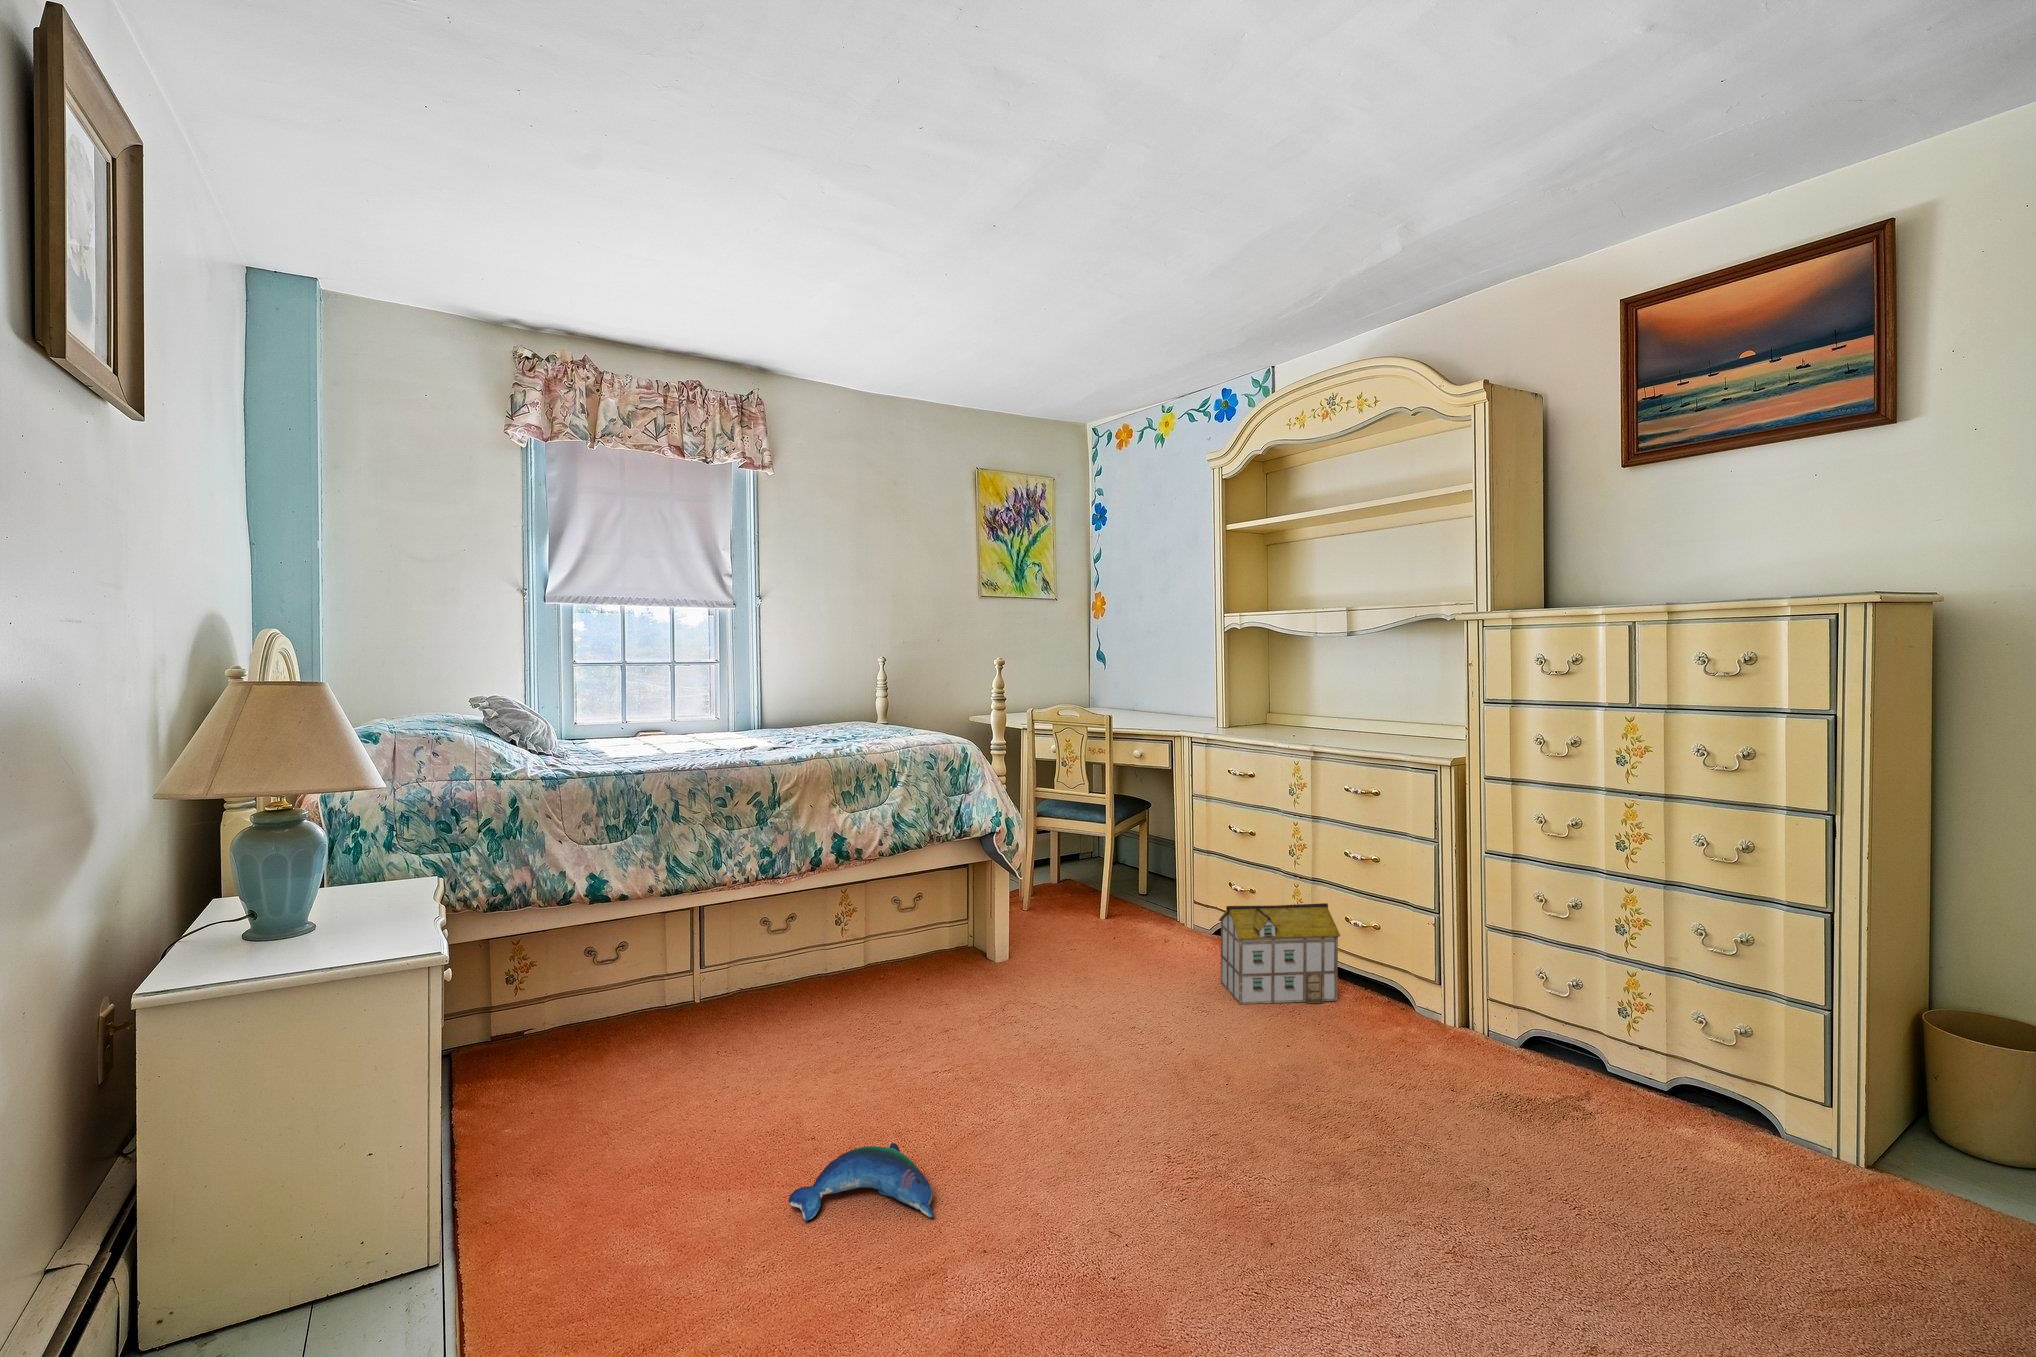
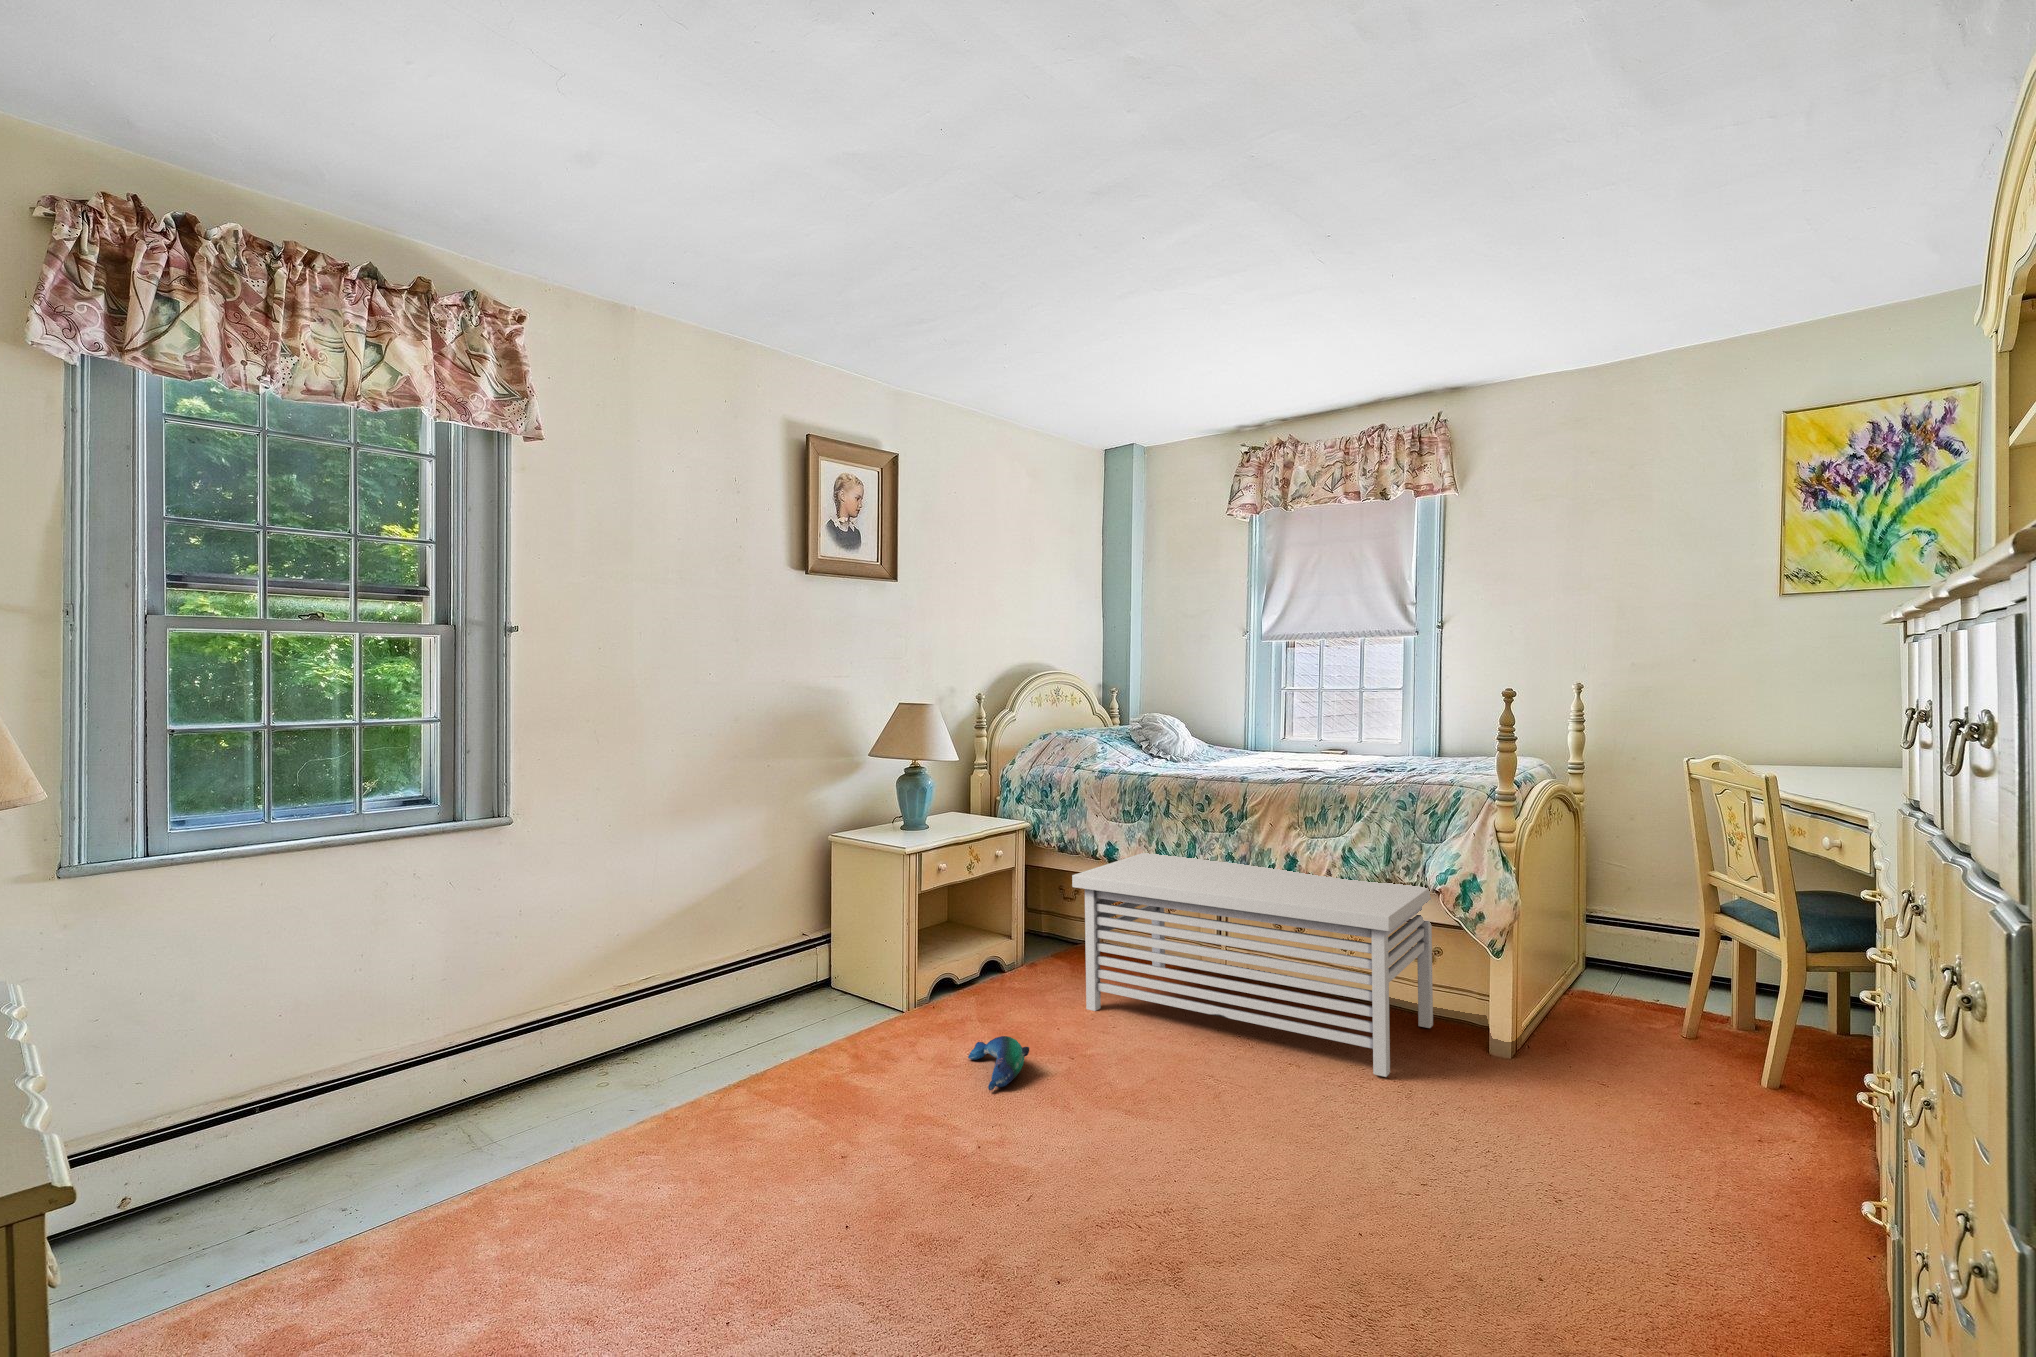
storage bench: none [638,829,1042,1100] -> present [1072,851,1433,1077]
toy house: present [1219,903,1340,1004] -> none [1565,1062,1794,1290]

